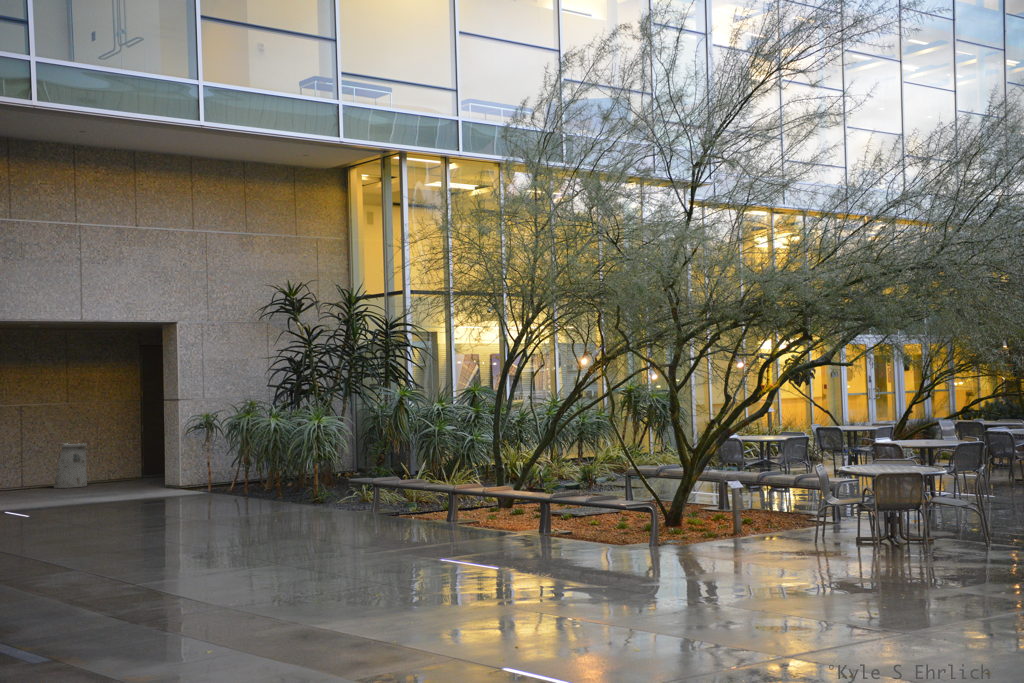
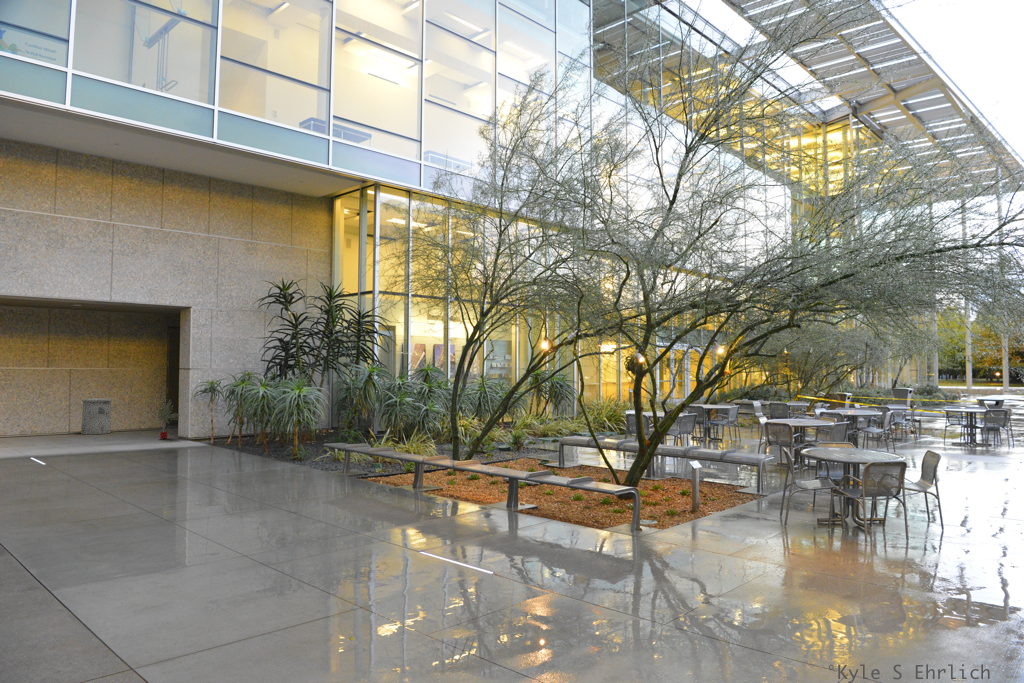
potted tree: none [143,440,172,490] -> present [157,400,179,439]

